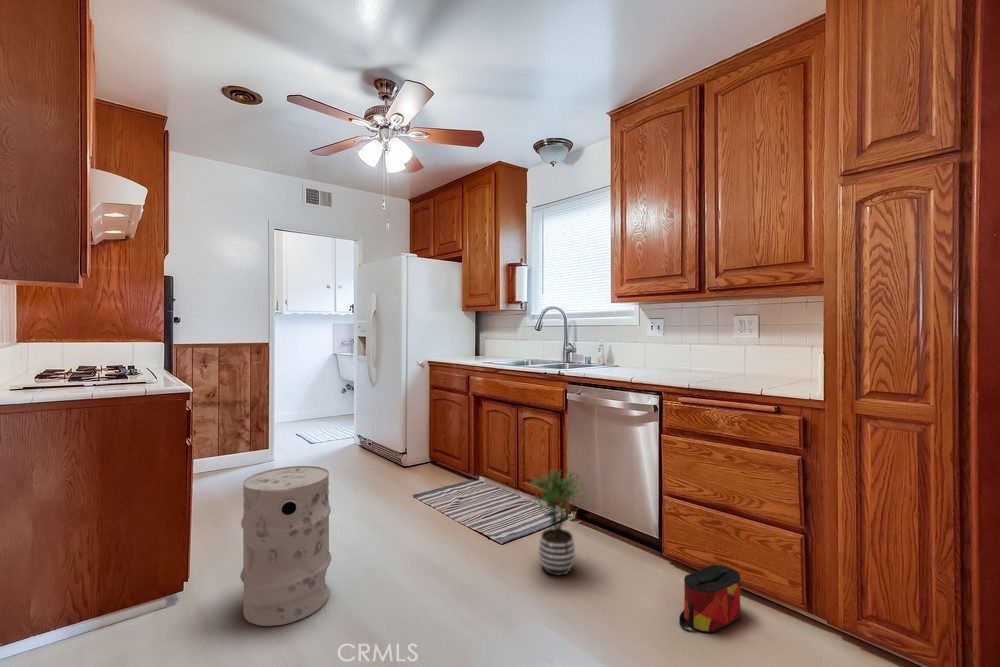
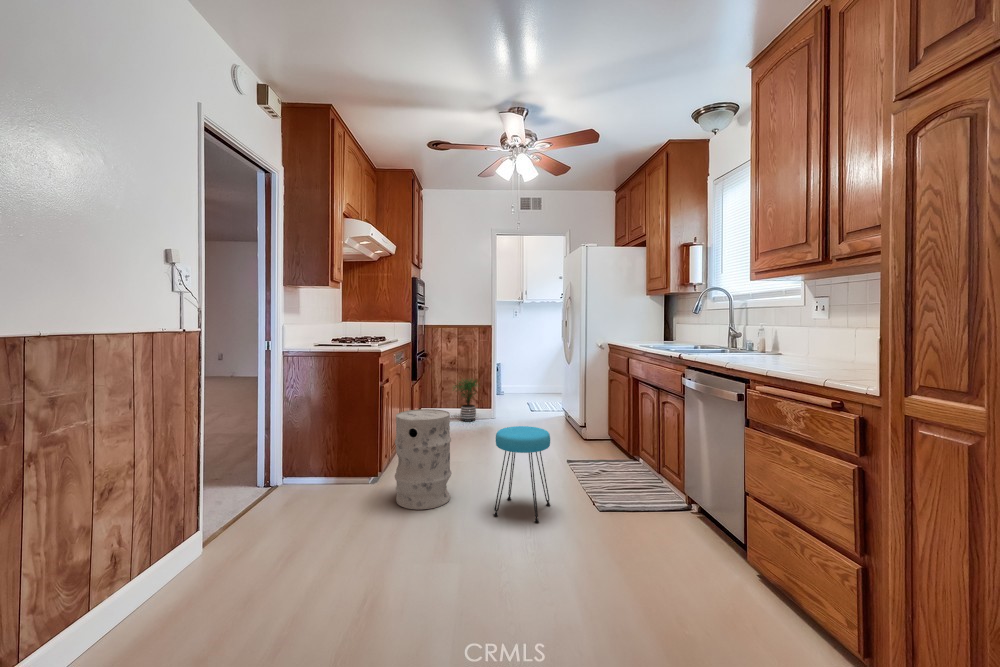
stool: none [399,467,467,591] -> present [494,426,550,522]
potted plant: present [528,470,583,576] -> present [454,379,477,422]
bag: present [679,565,741,633] -> none [685,568,775,635]

